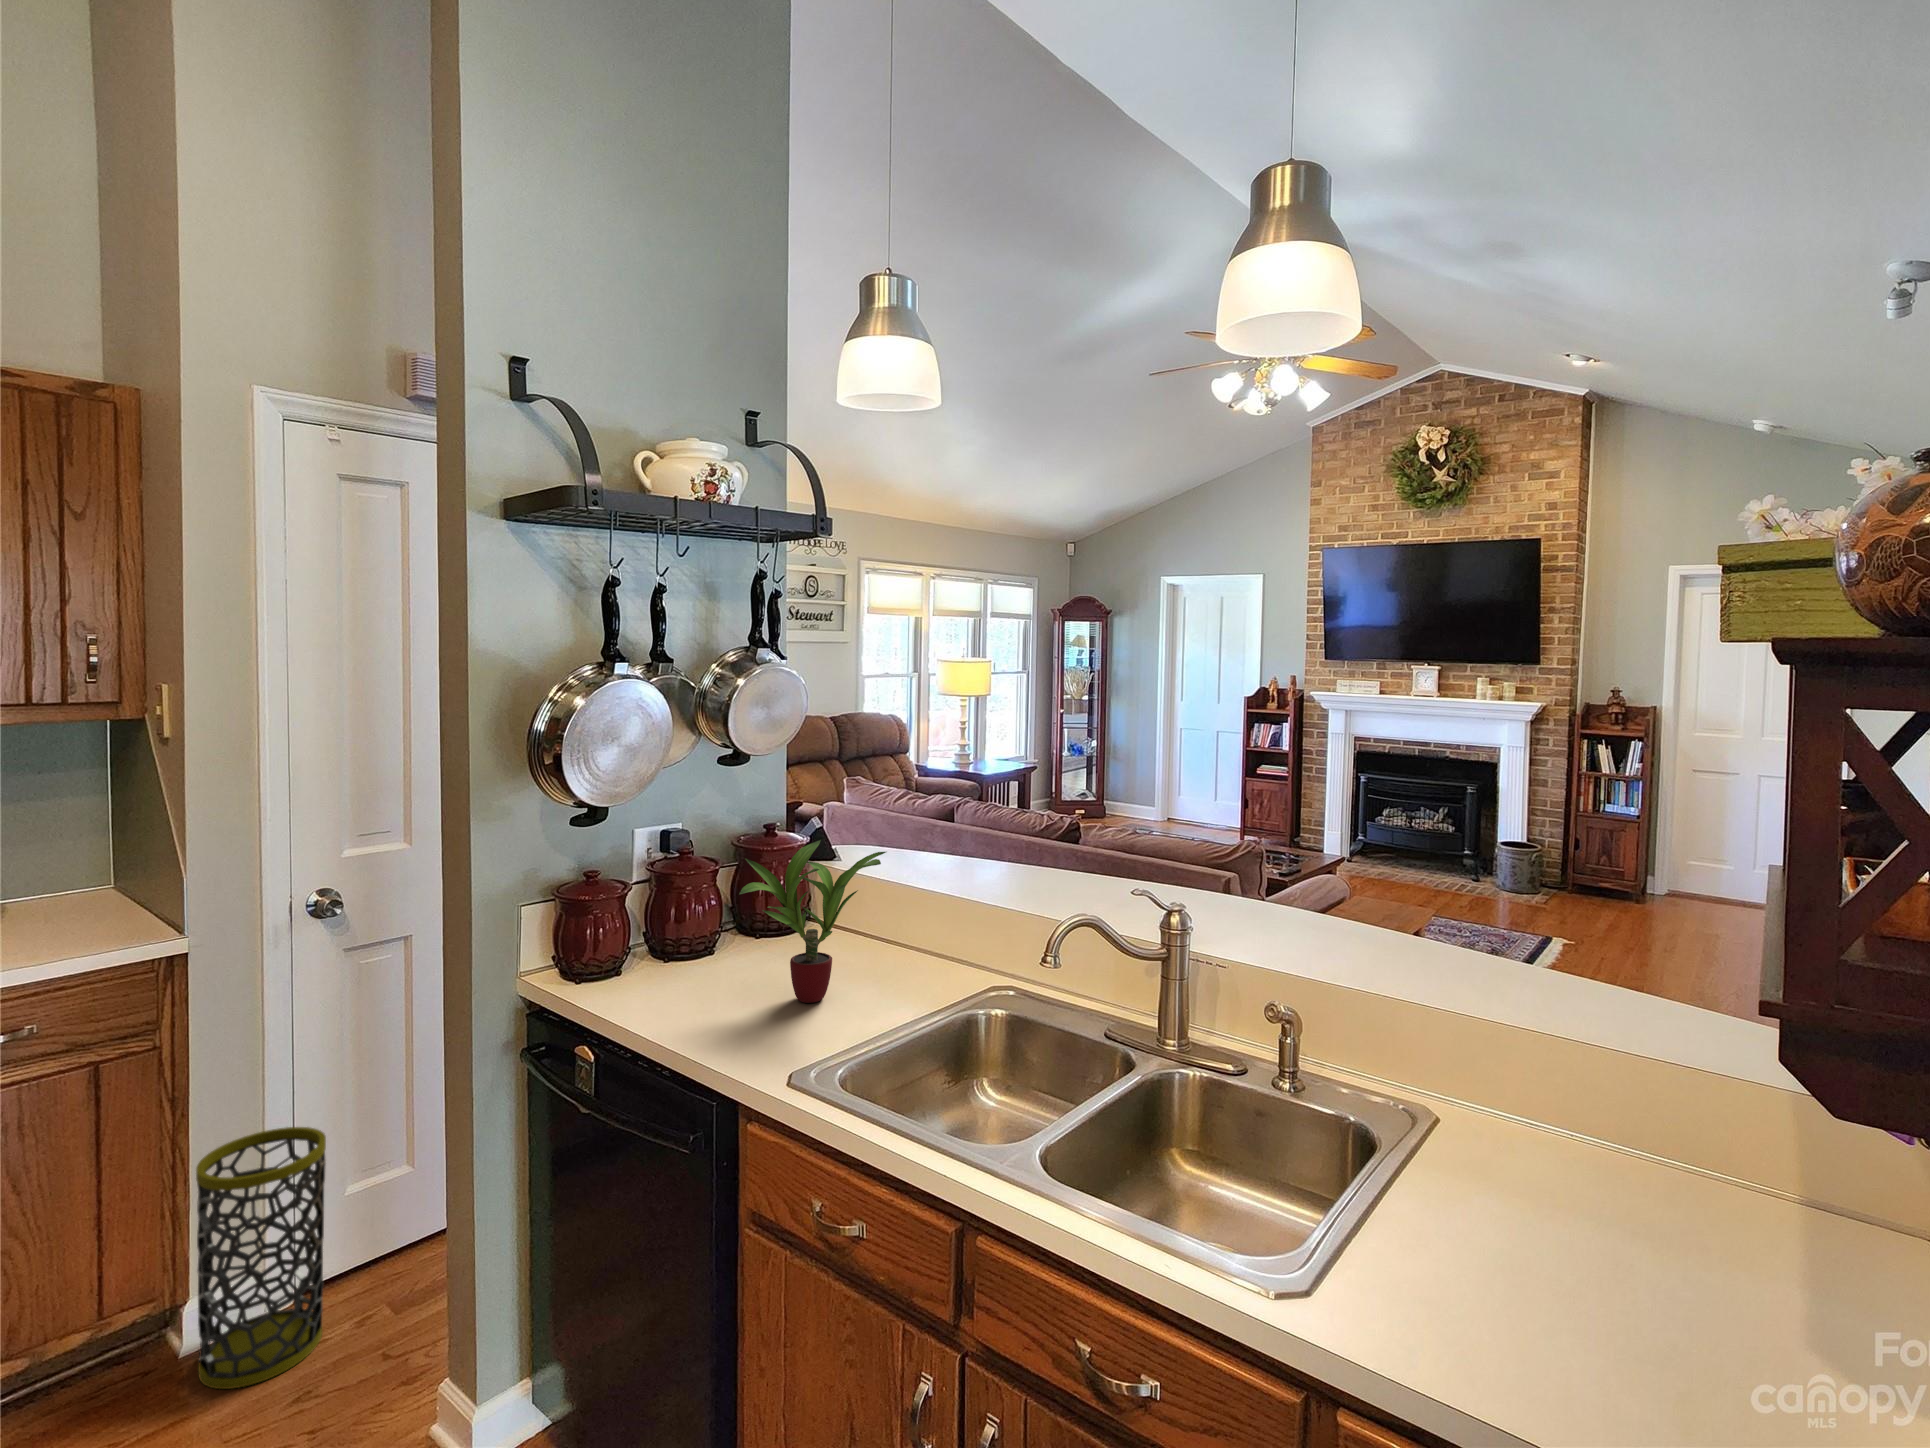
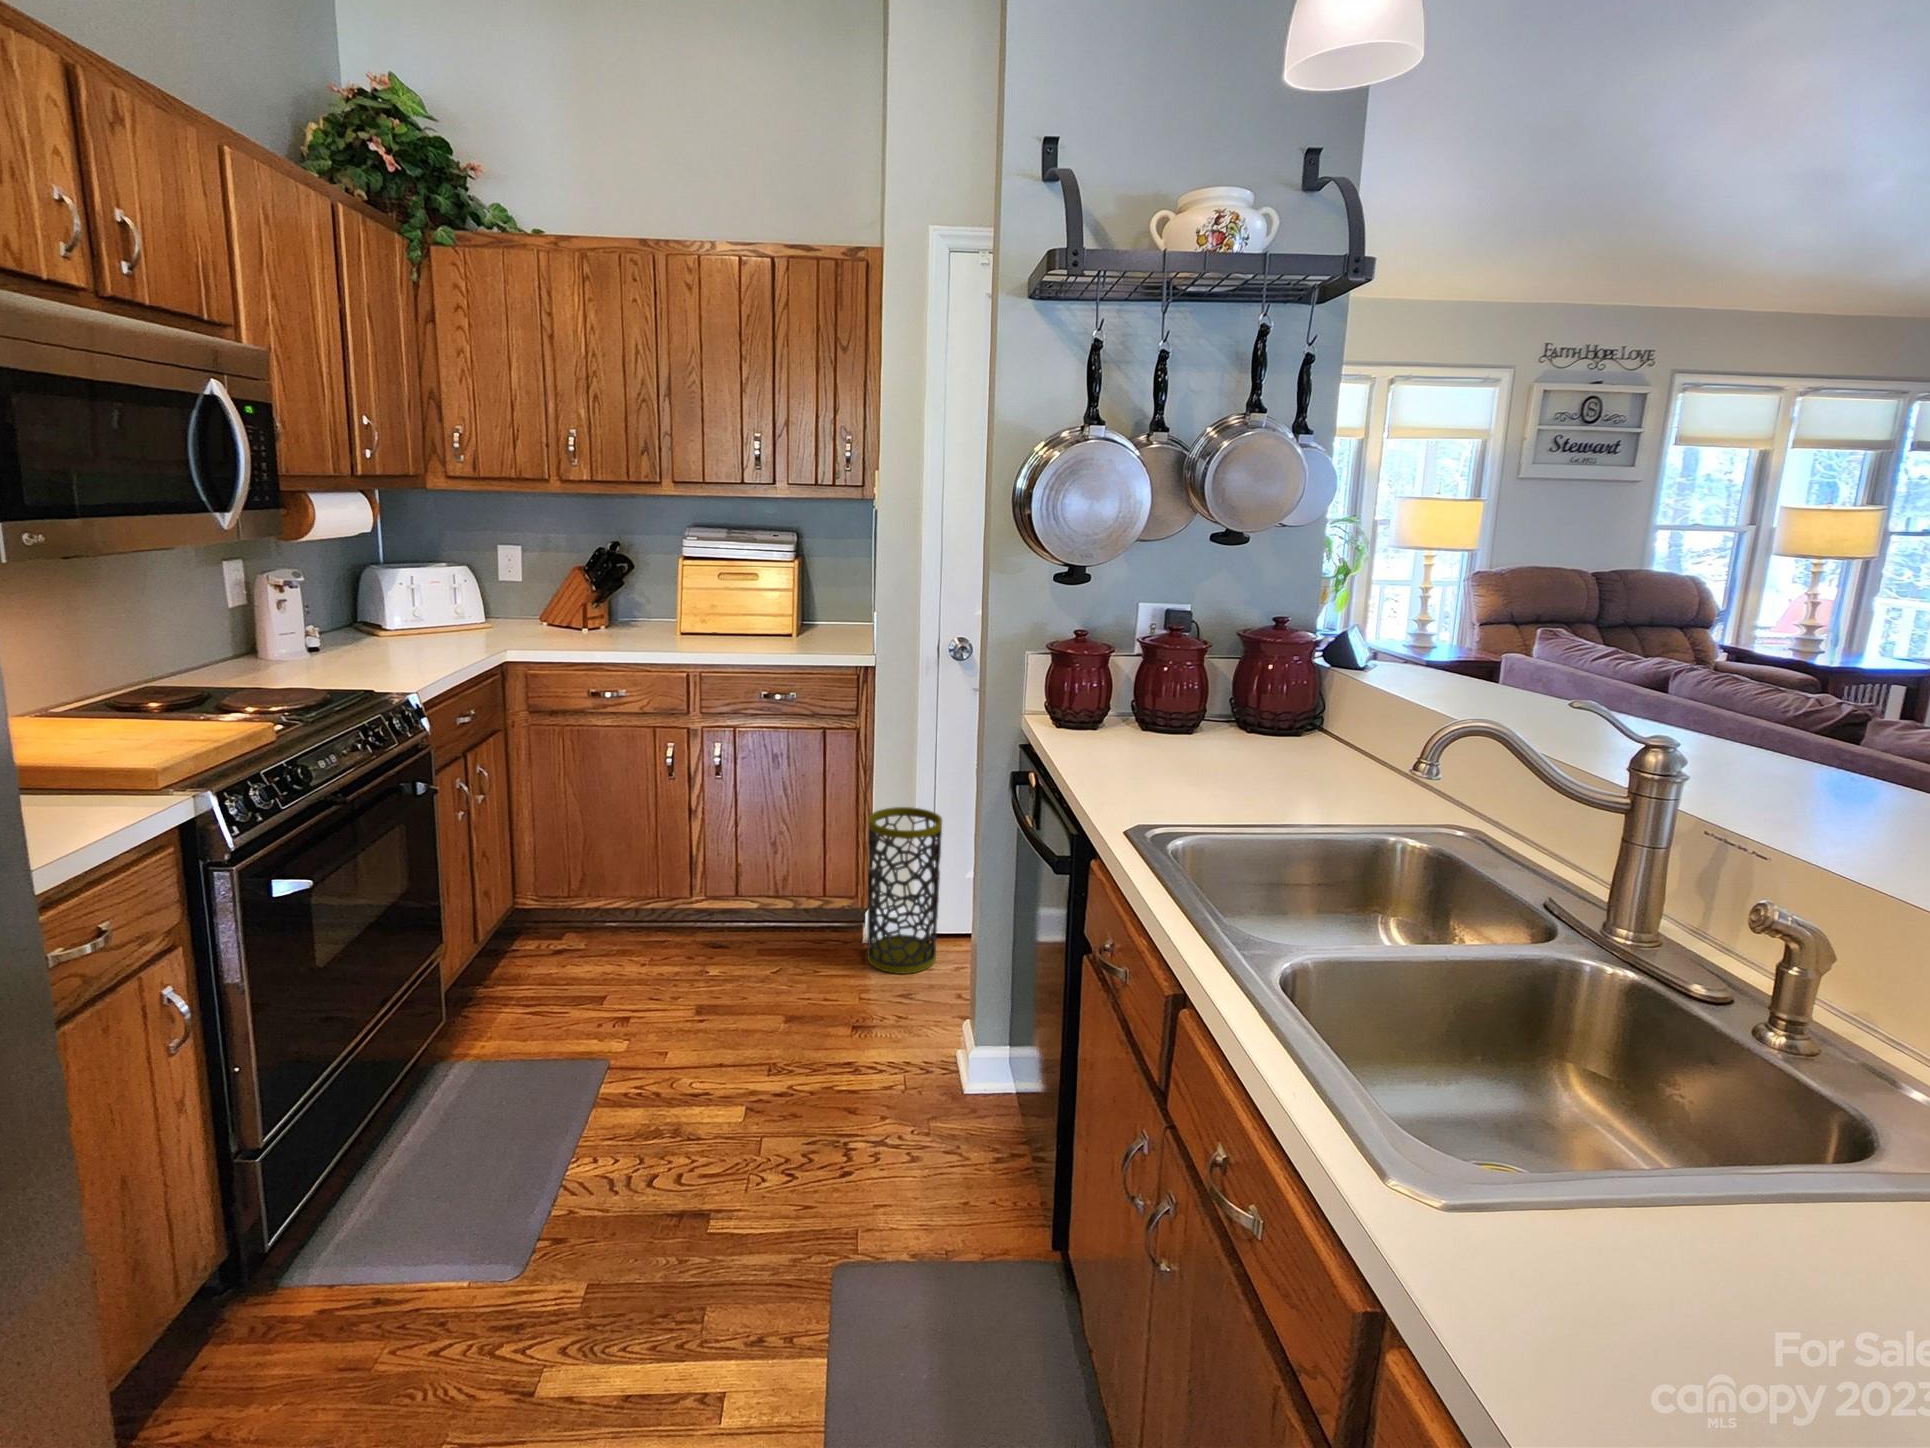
potted plant: present [739,840,886,1003] -> none [1137,615,1329,781]

